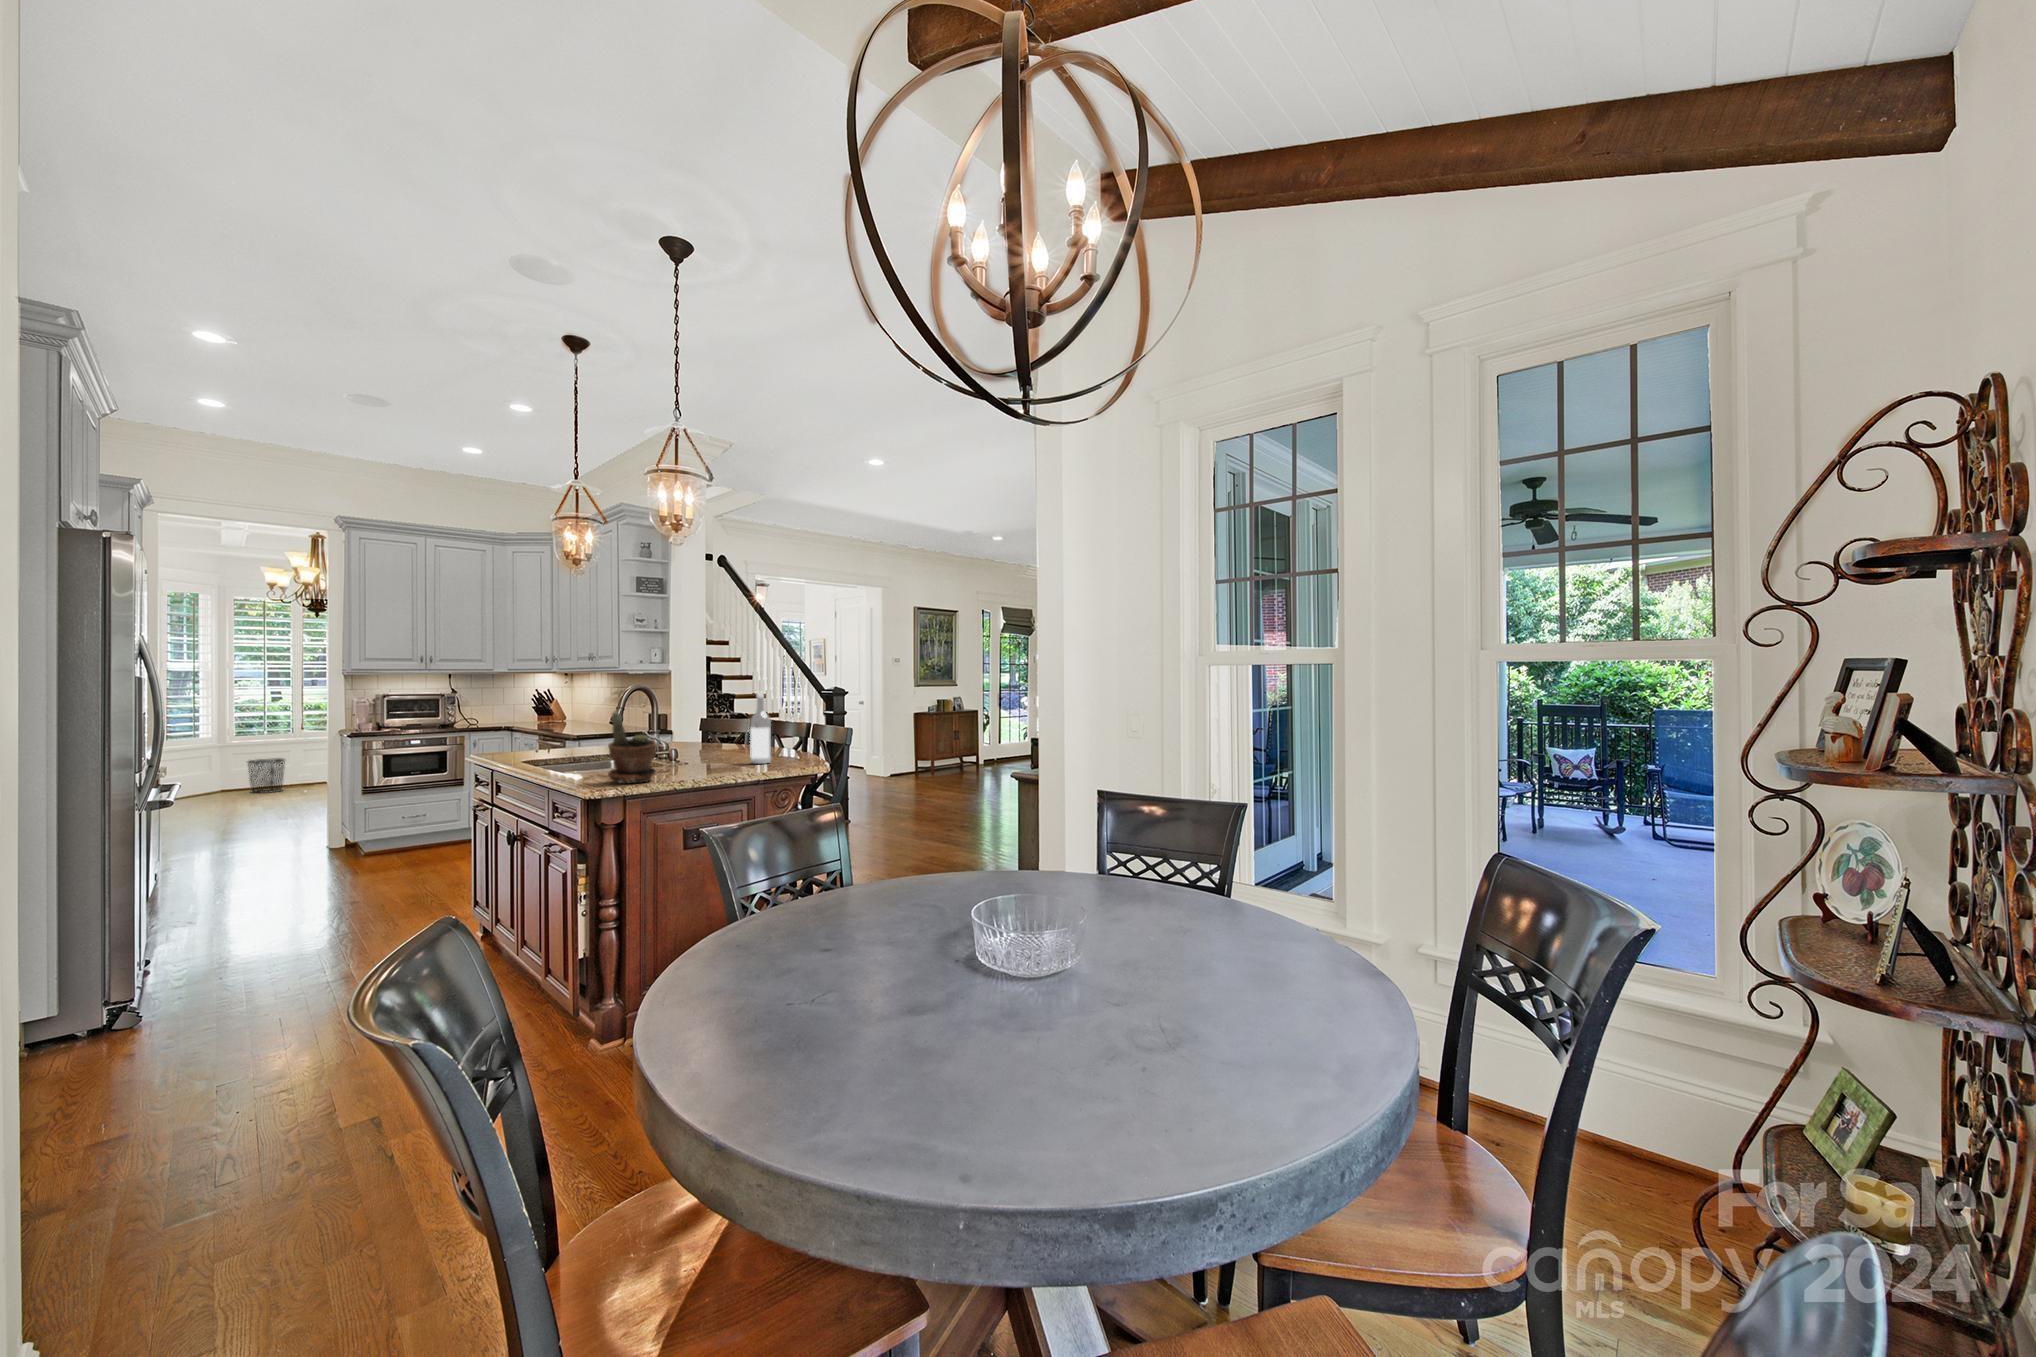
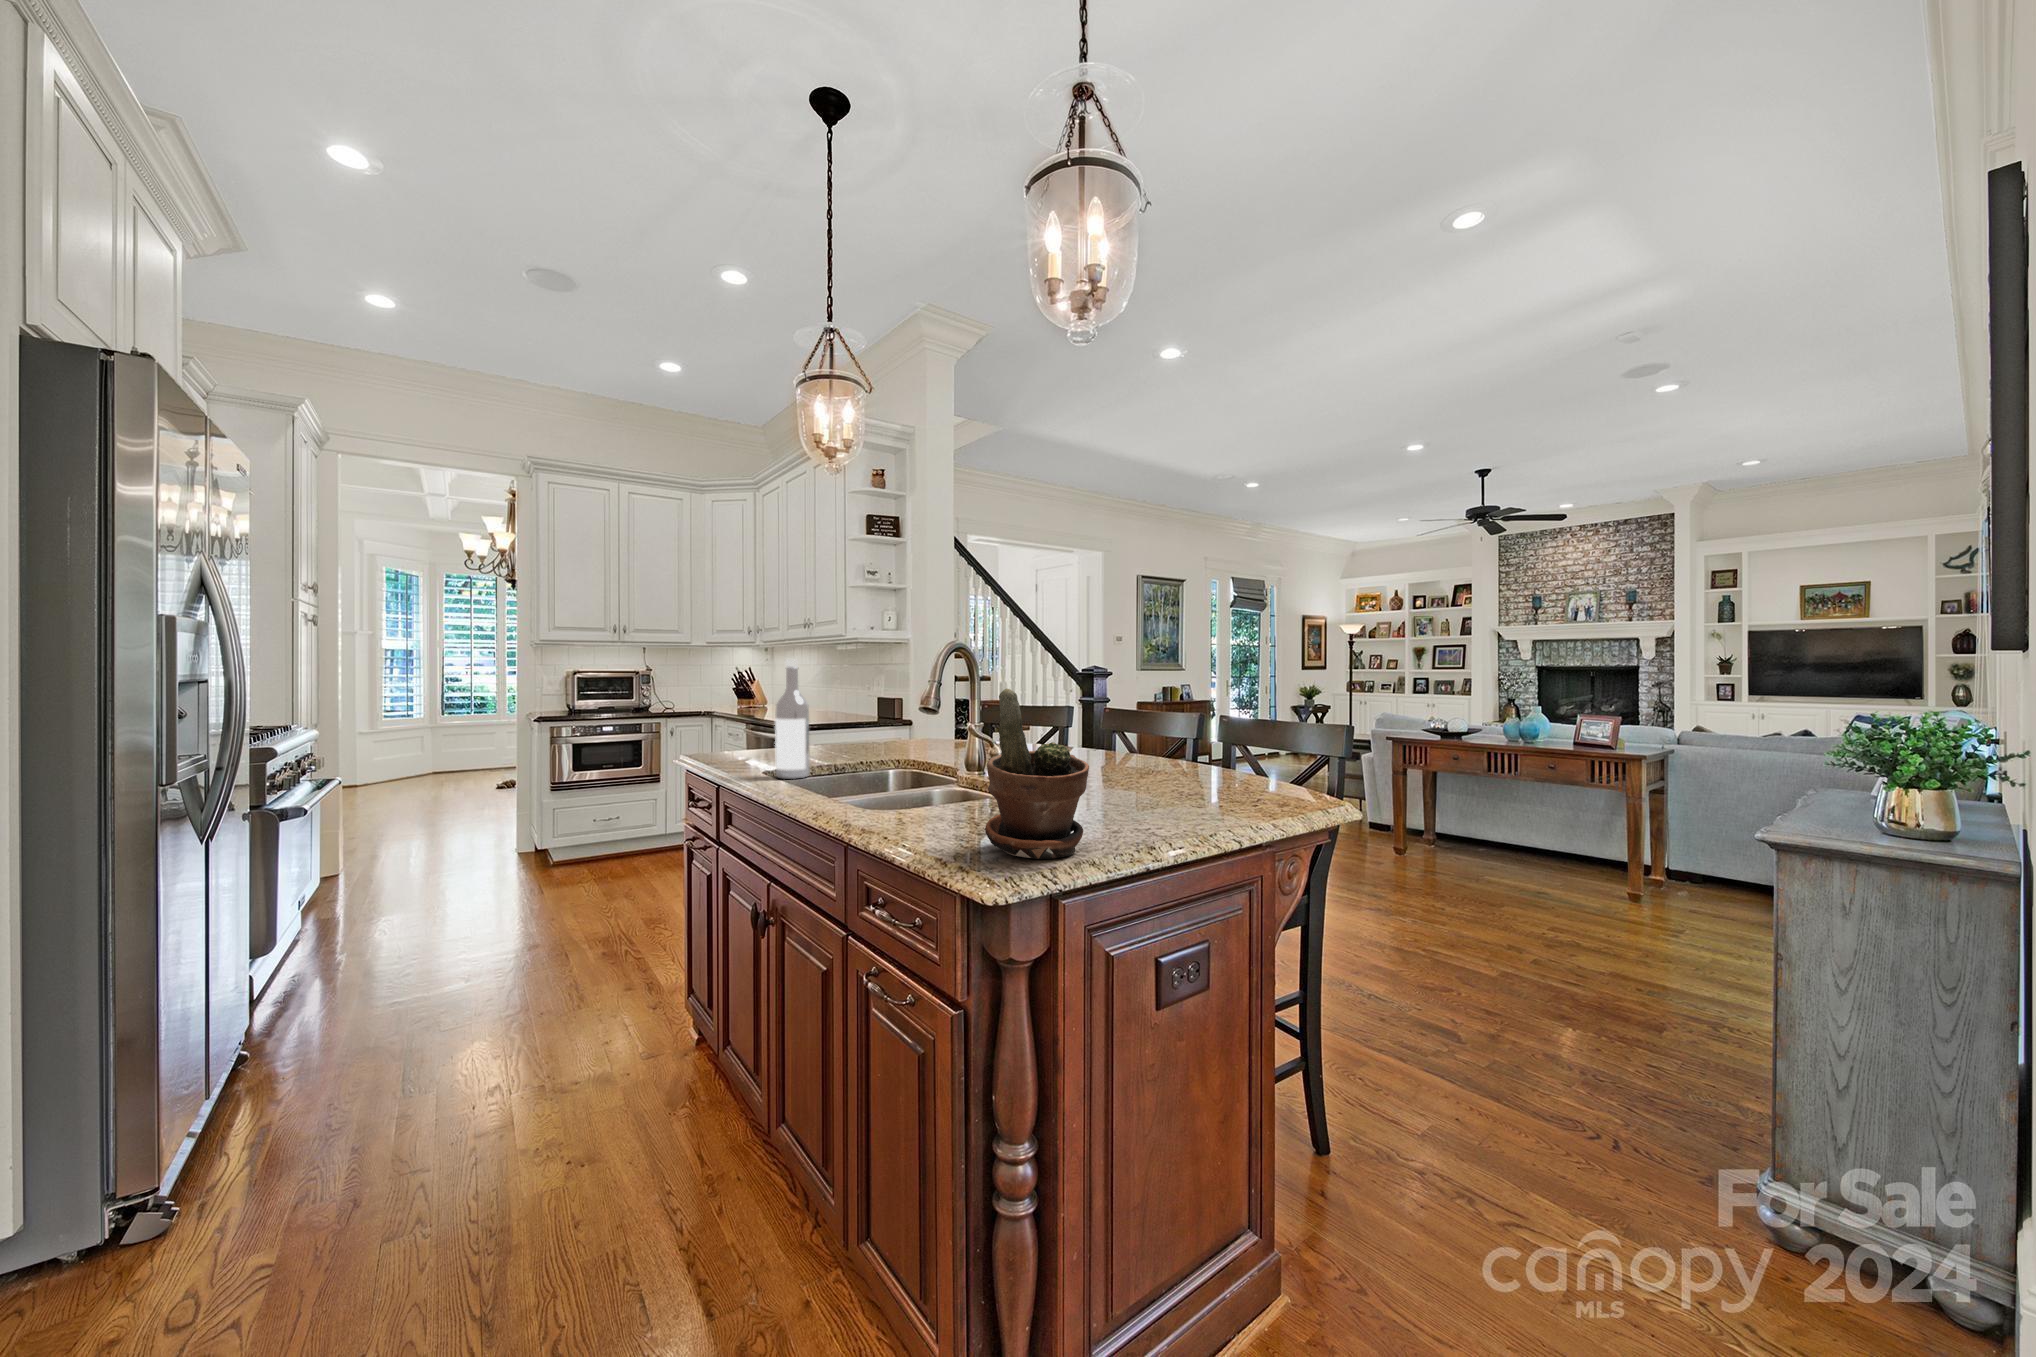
wine bottle: present [750,692,771,764] -> present [775,659,810,779]
waste bin: present [248,758,285,793] -> none [452,740,489,776]

